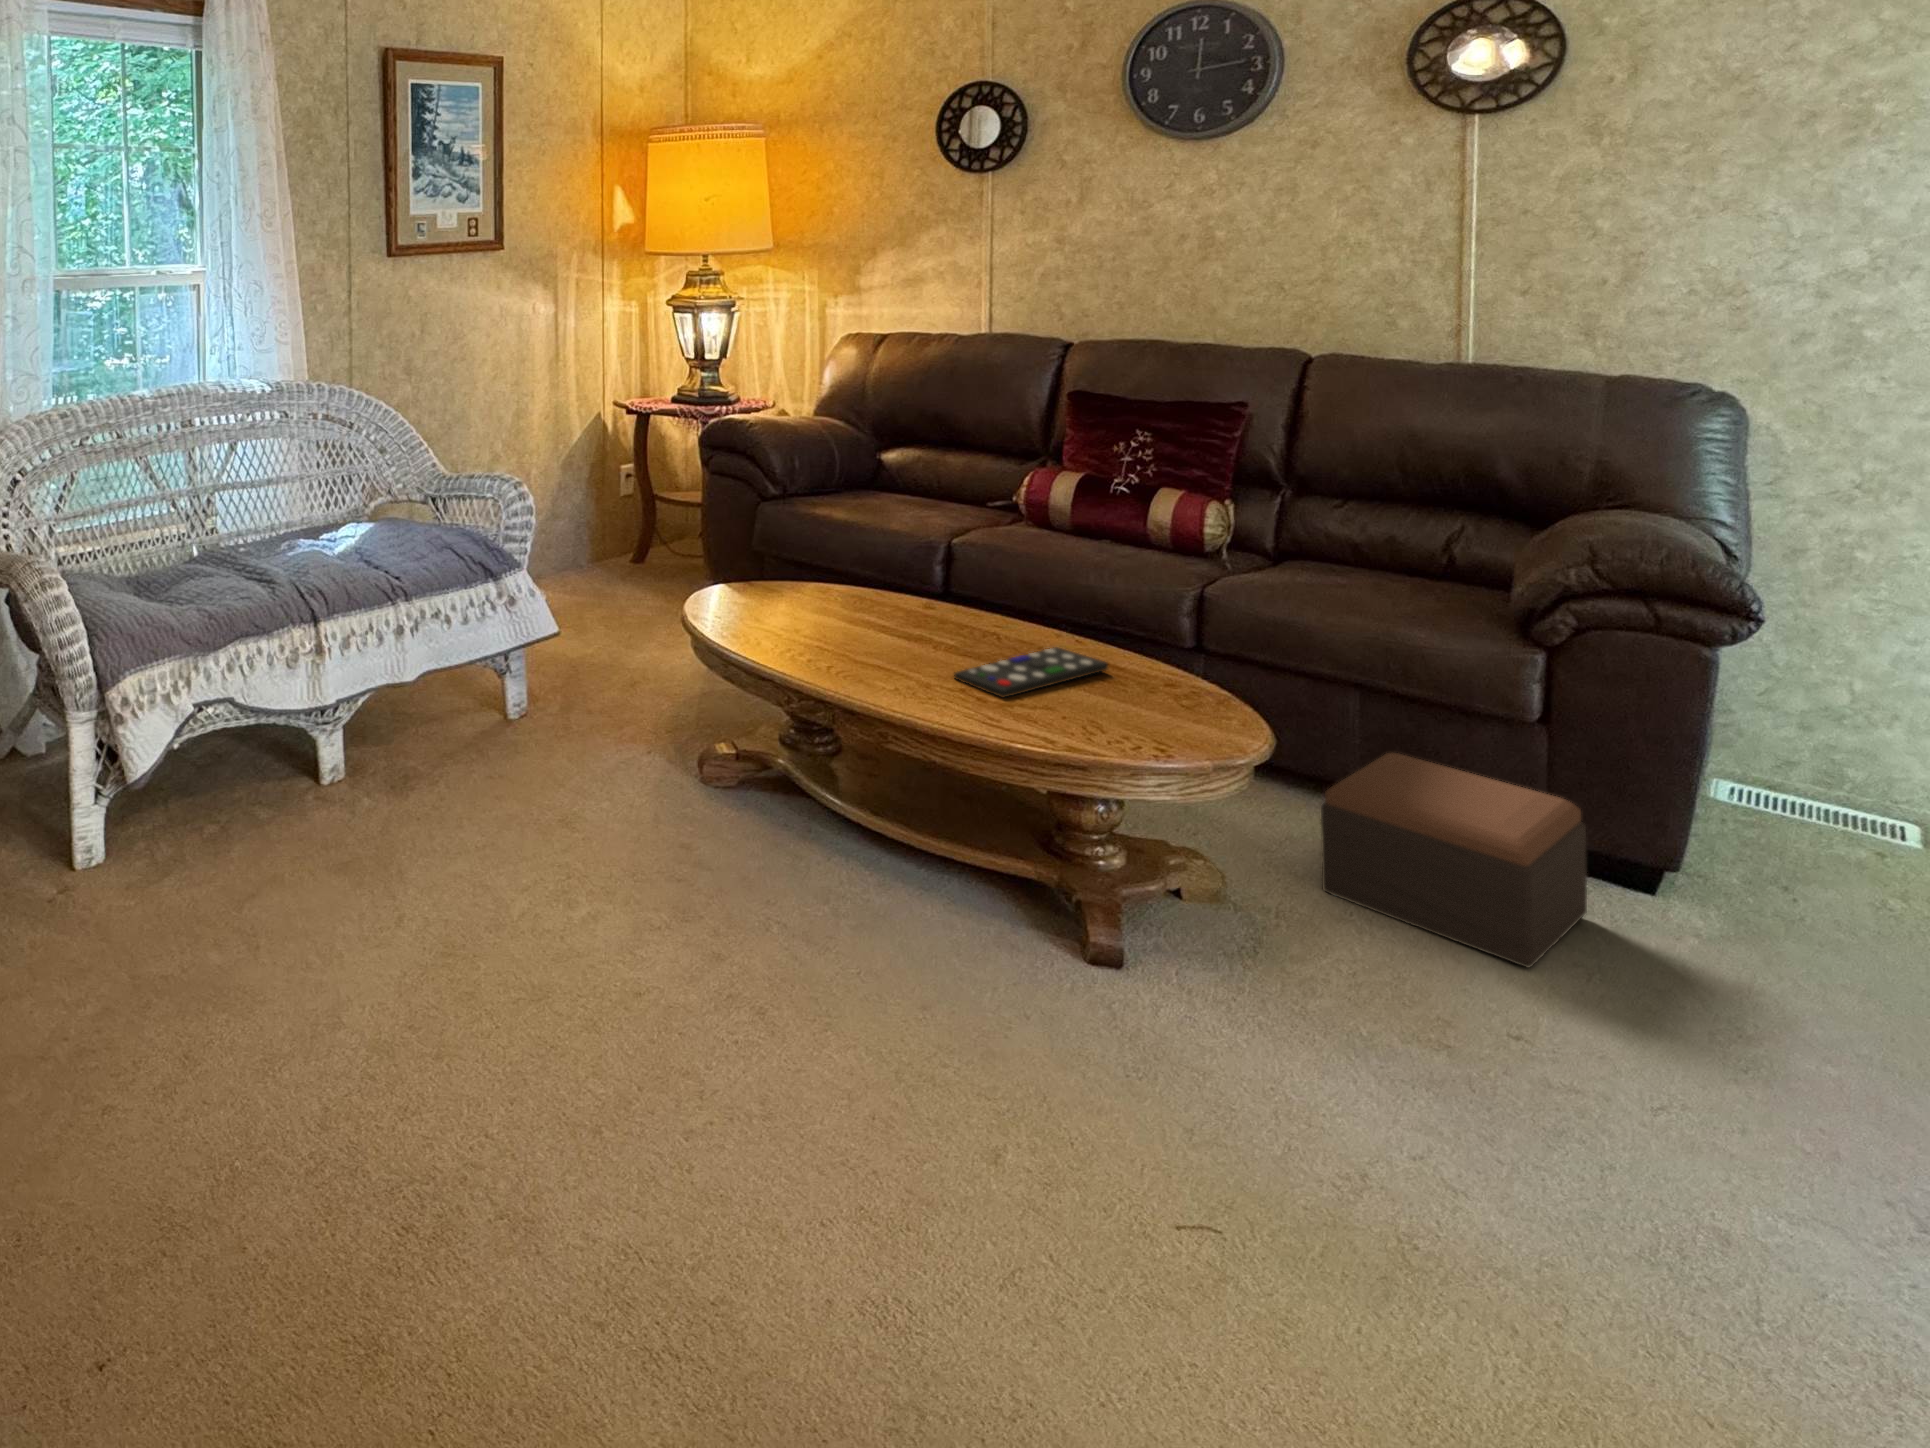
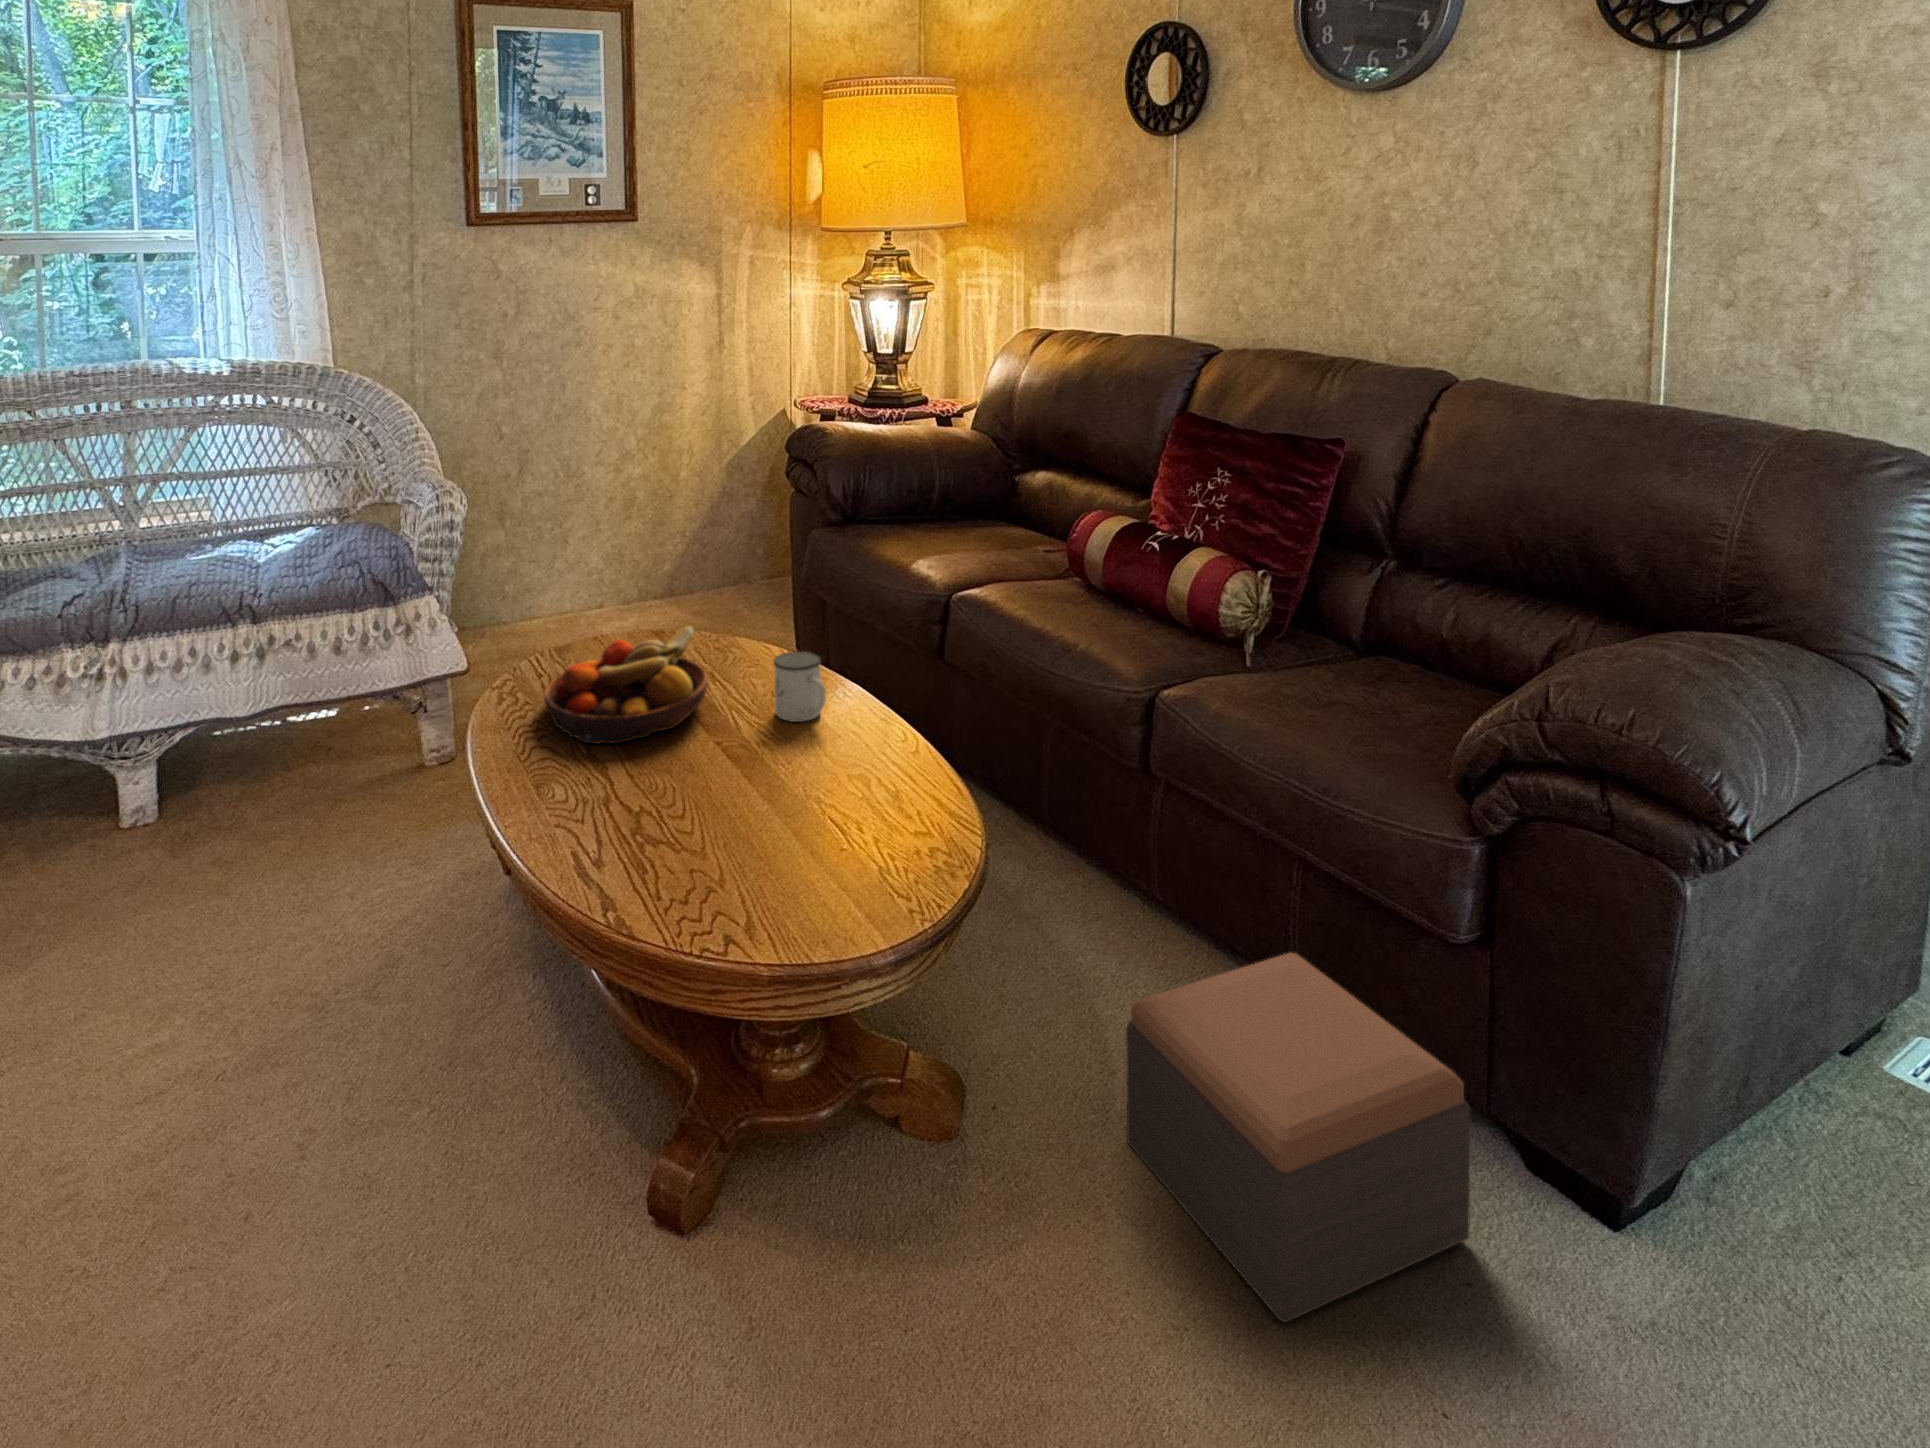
fruit bowl: none [760,566,897,654] -> present [544,625,708,744]
mug: none [930,578,988,630] -> present [774,651,826,722]
remote control: present [954,647,1108,698] -> none [668,759,880,831]

